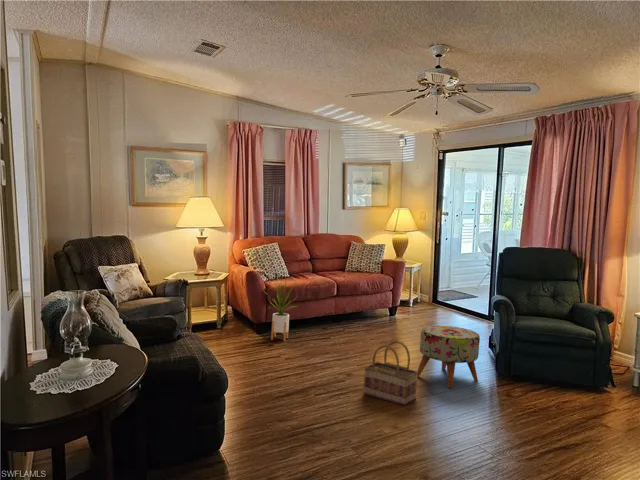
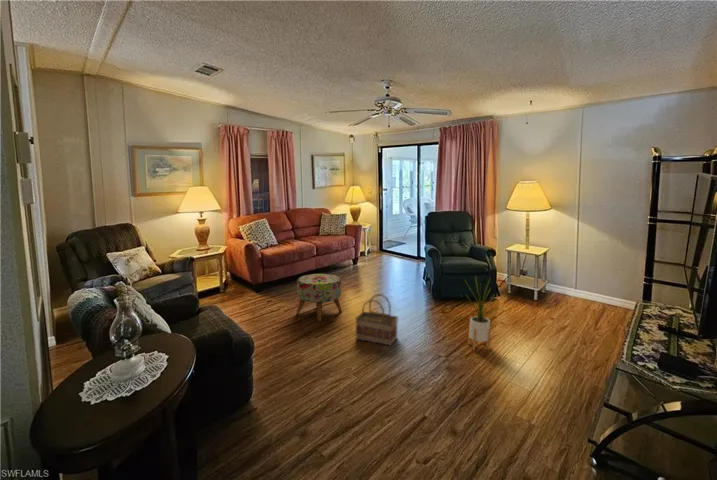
house plant: present [271,281,295,341] -> present [465,280,495,350]
ottoman: present [417,325,480,388] -> present [297,274,342,322]

